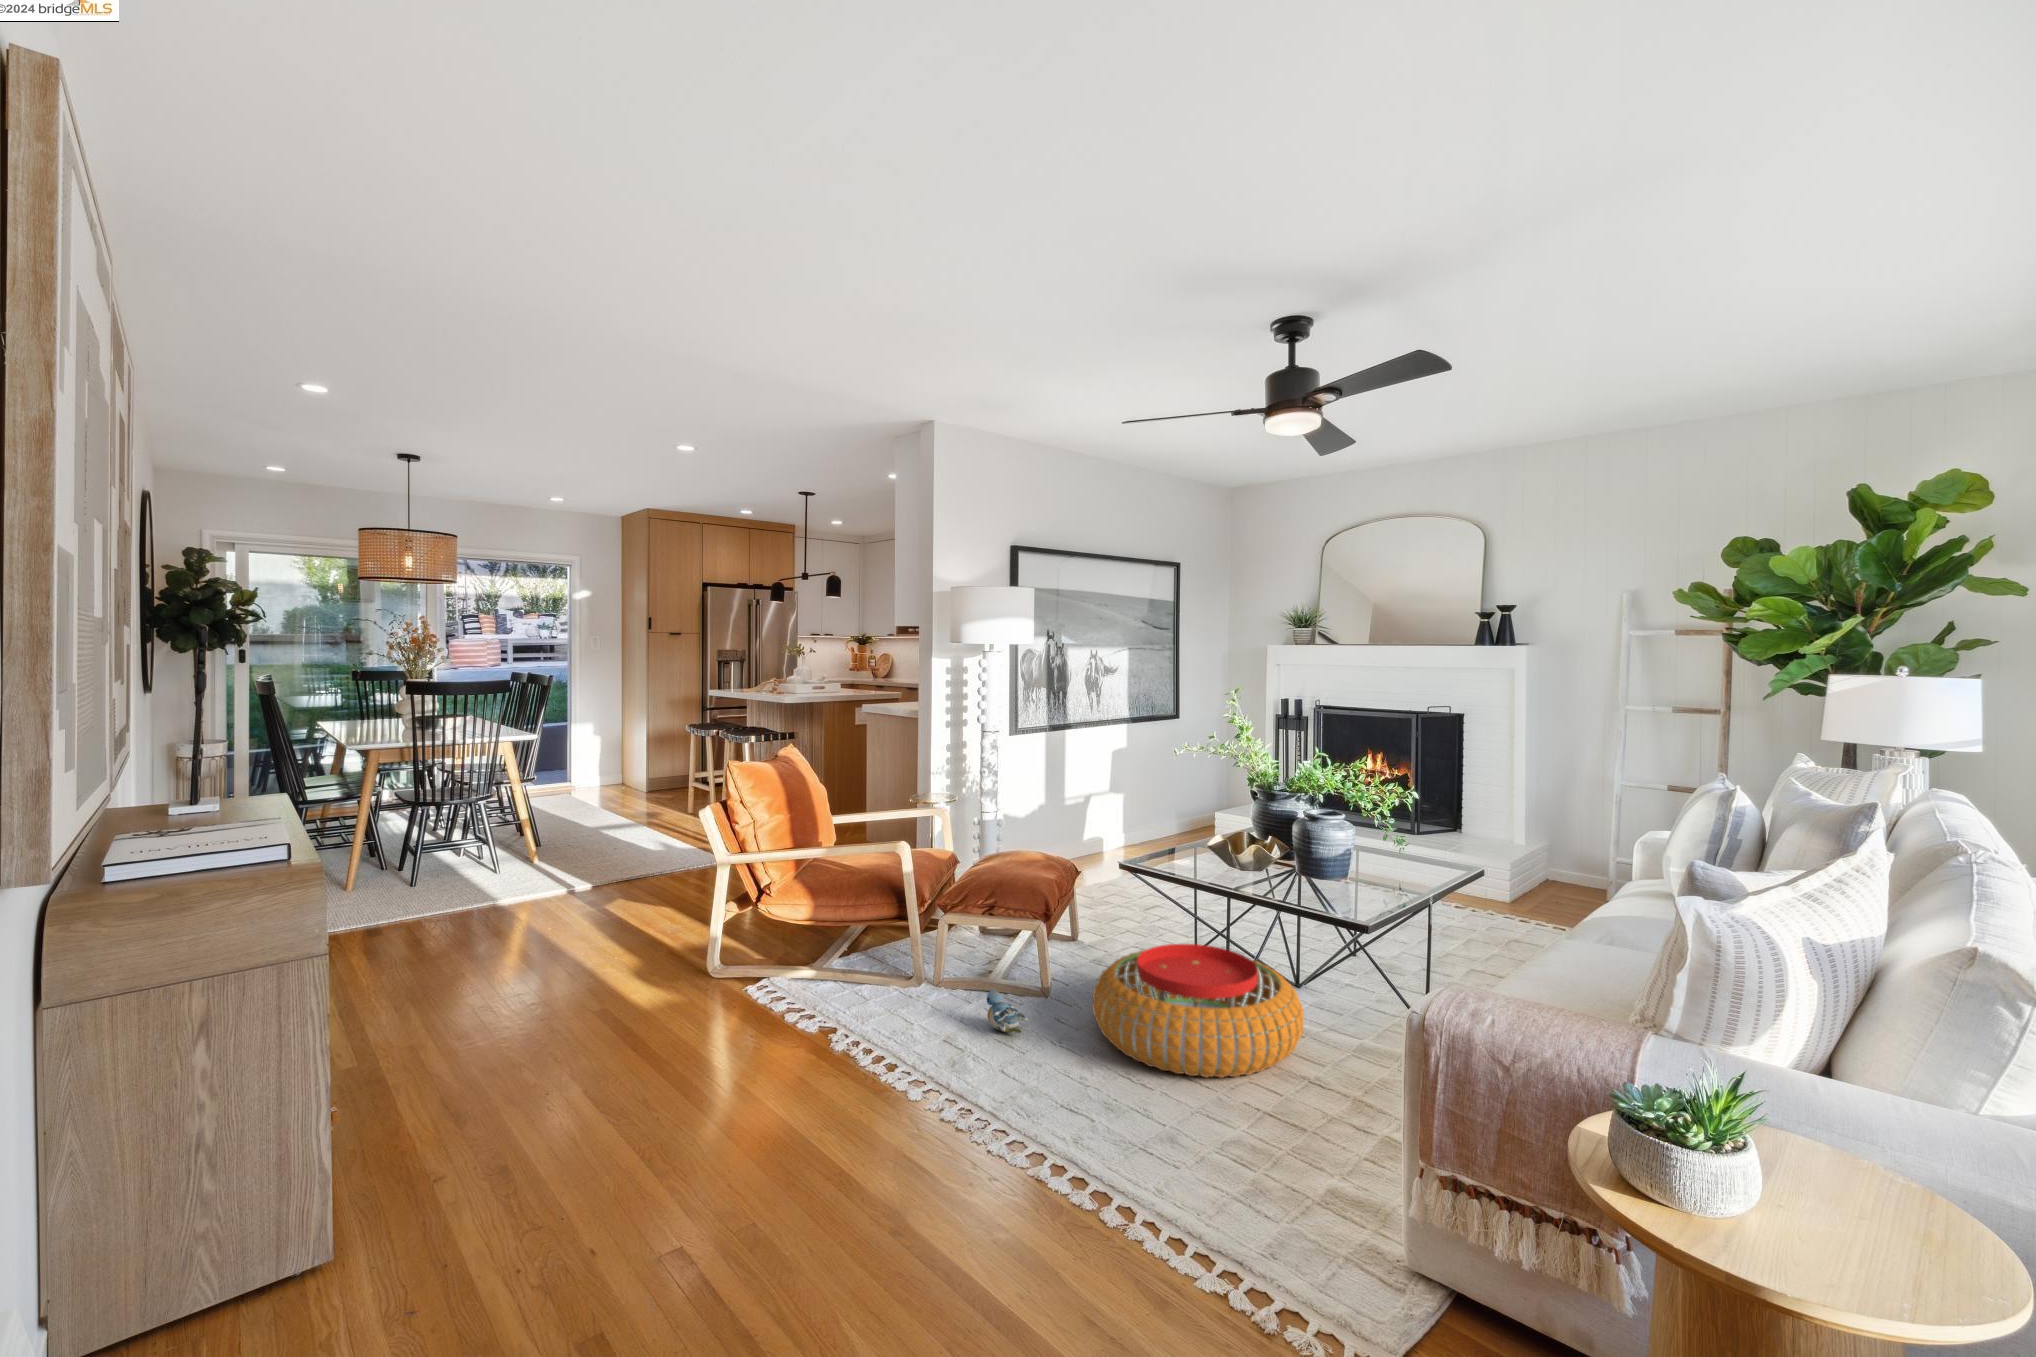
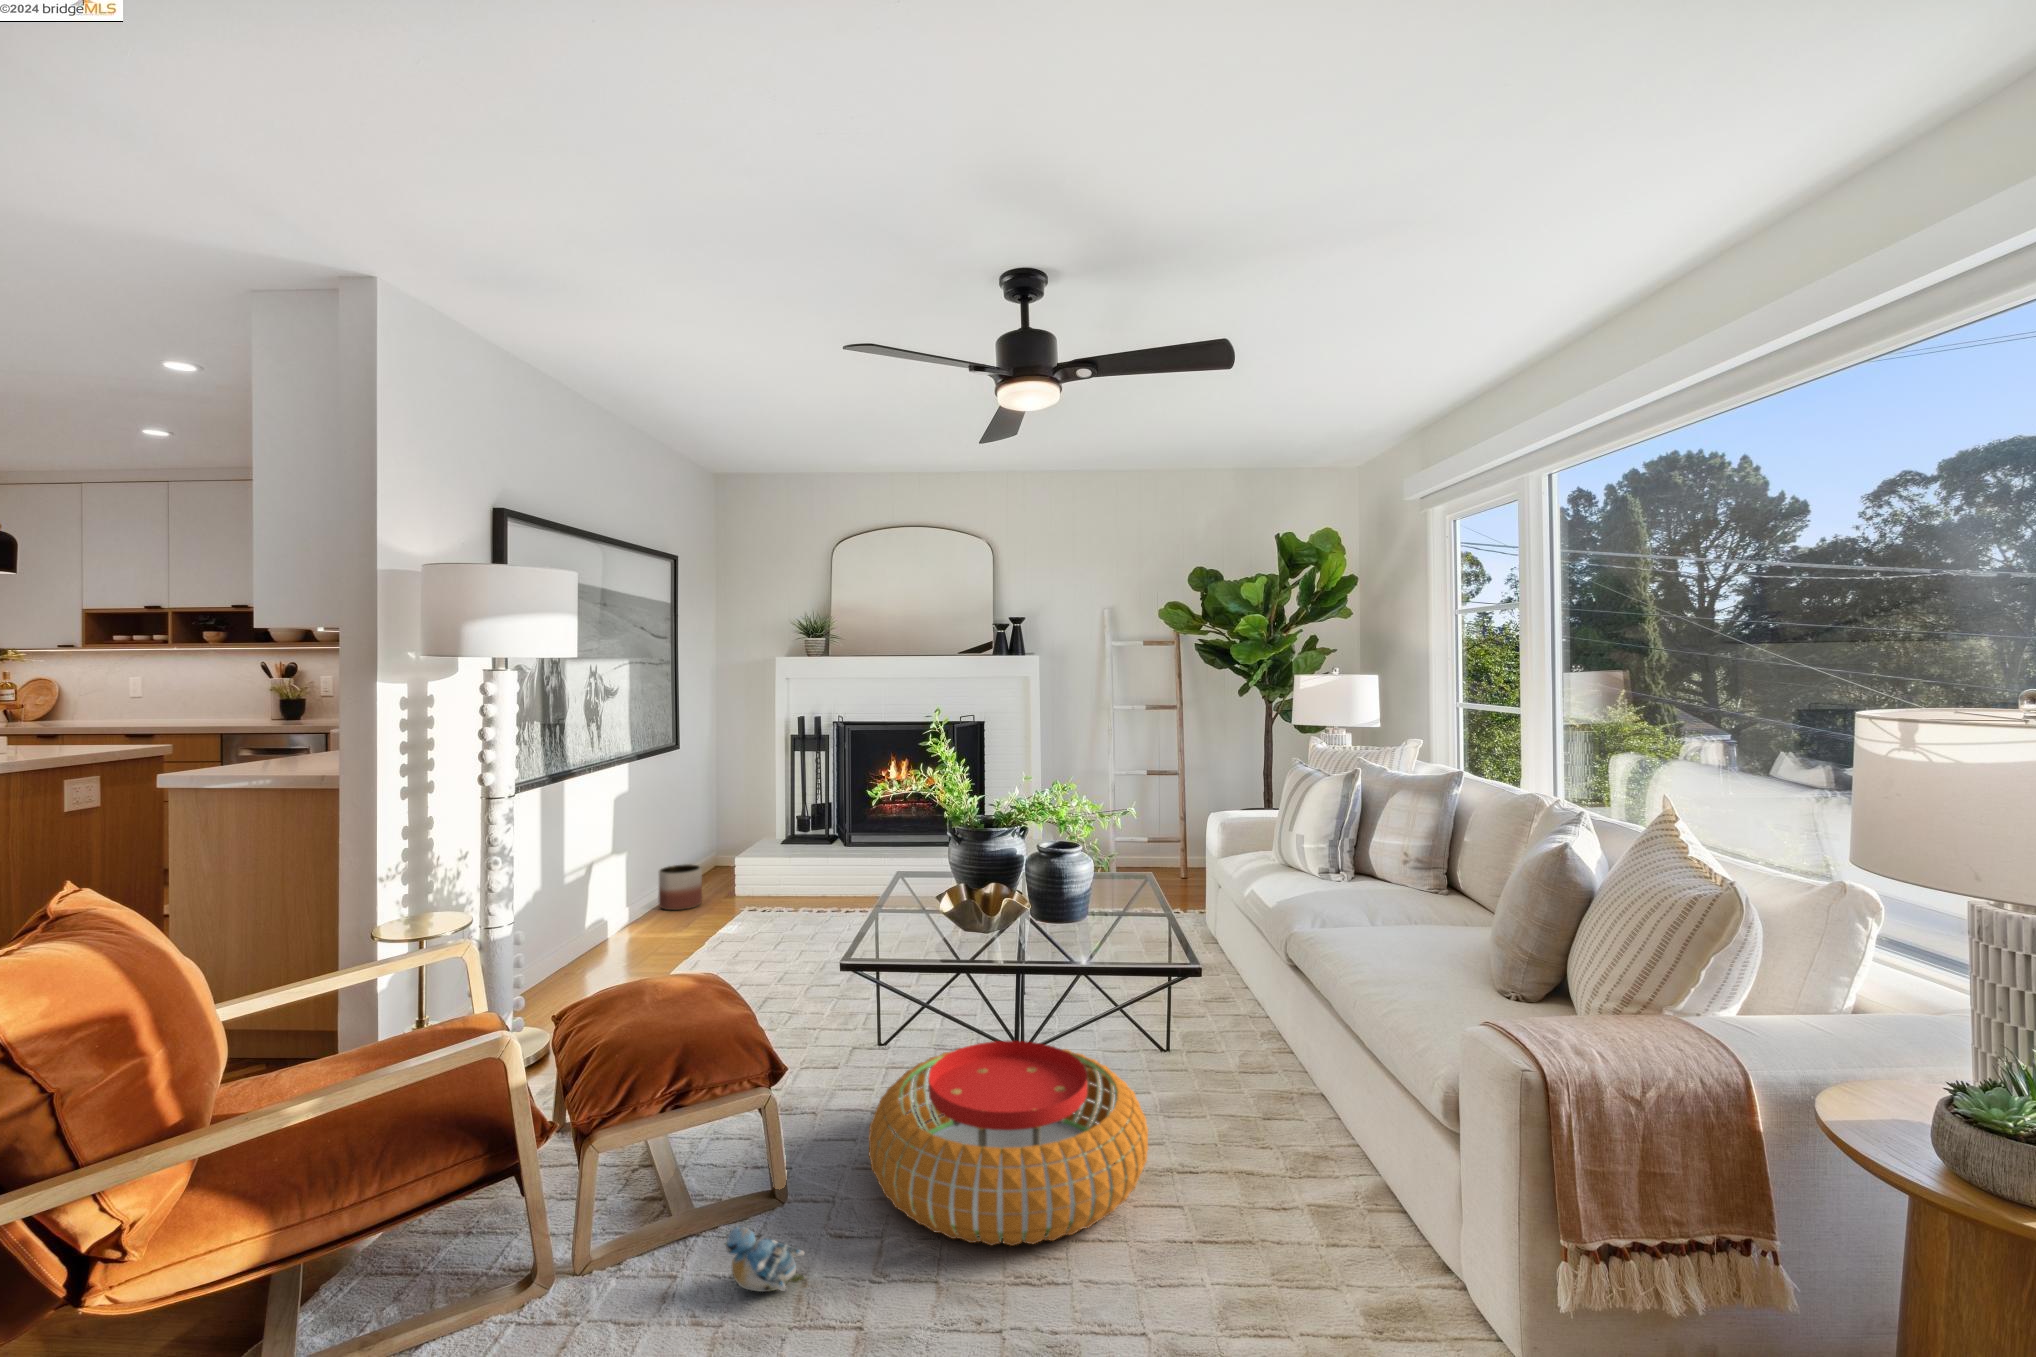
planter: none [1151,807,1183,842] -> present [659,864,702,910]

